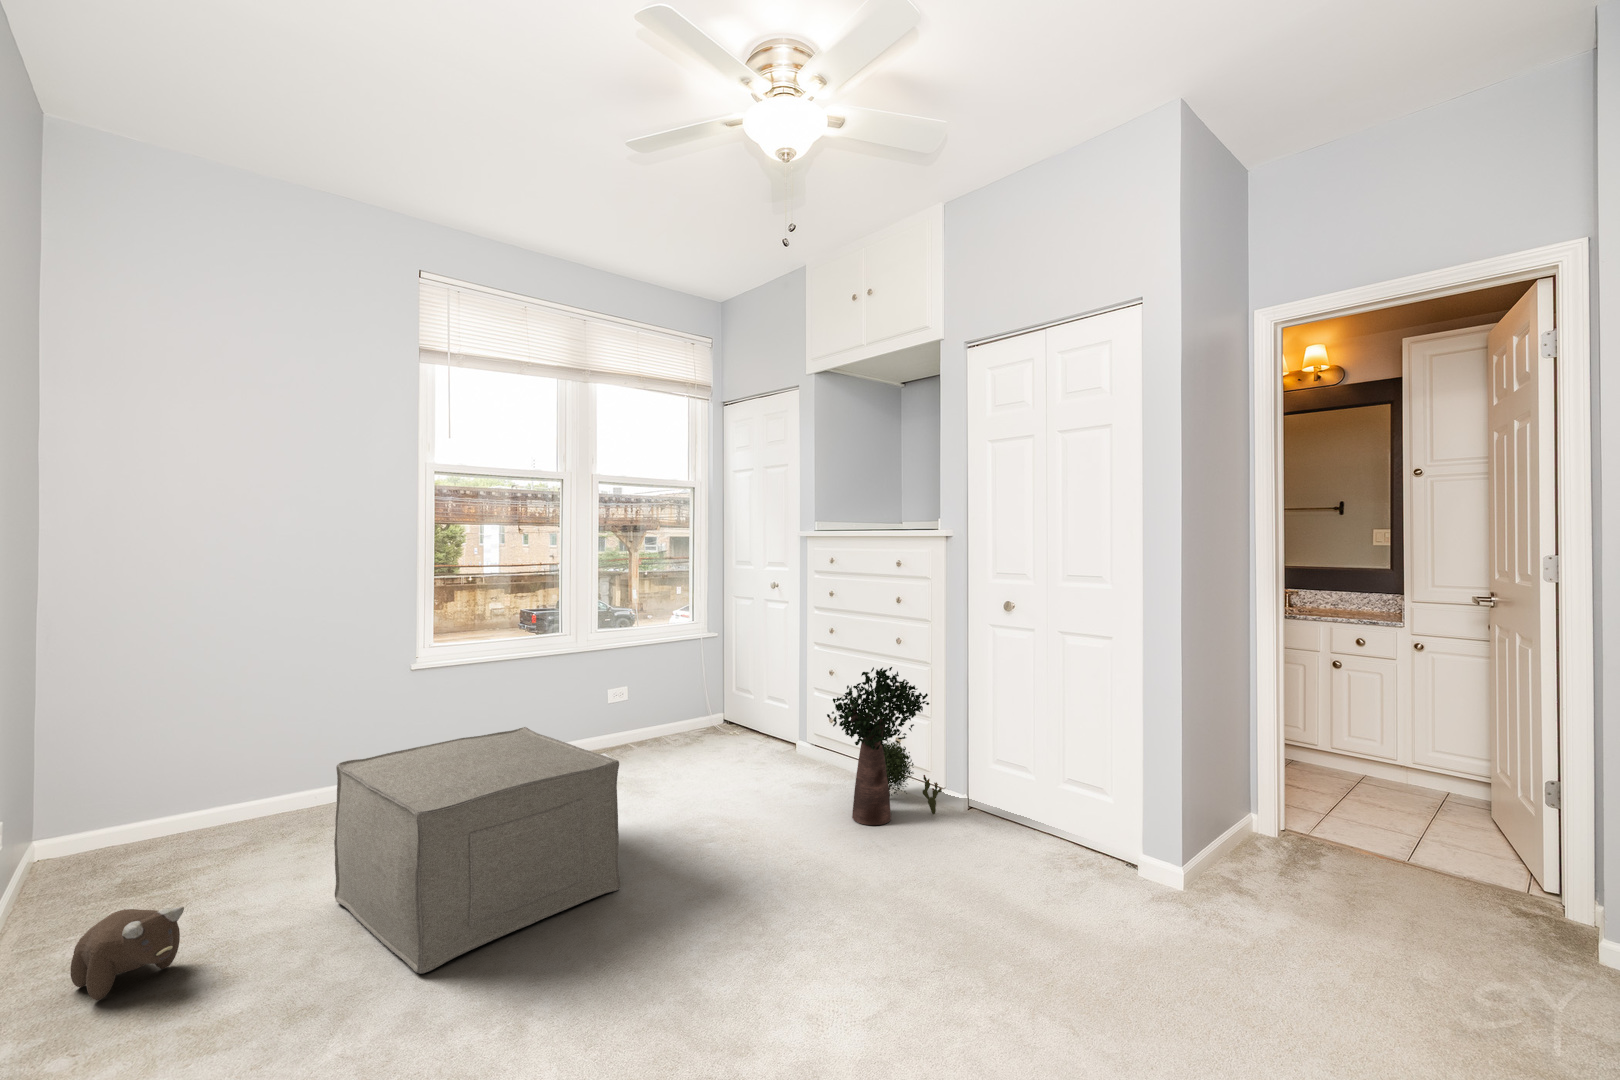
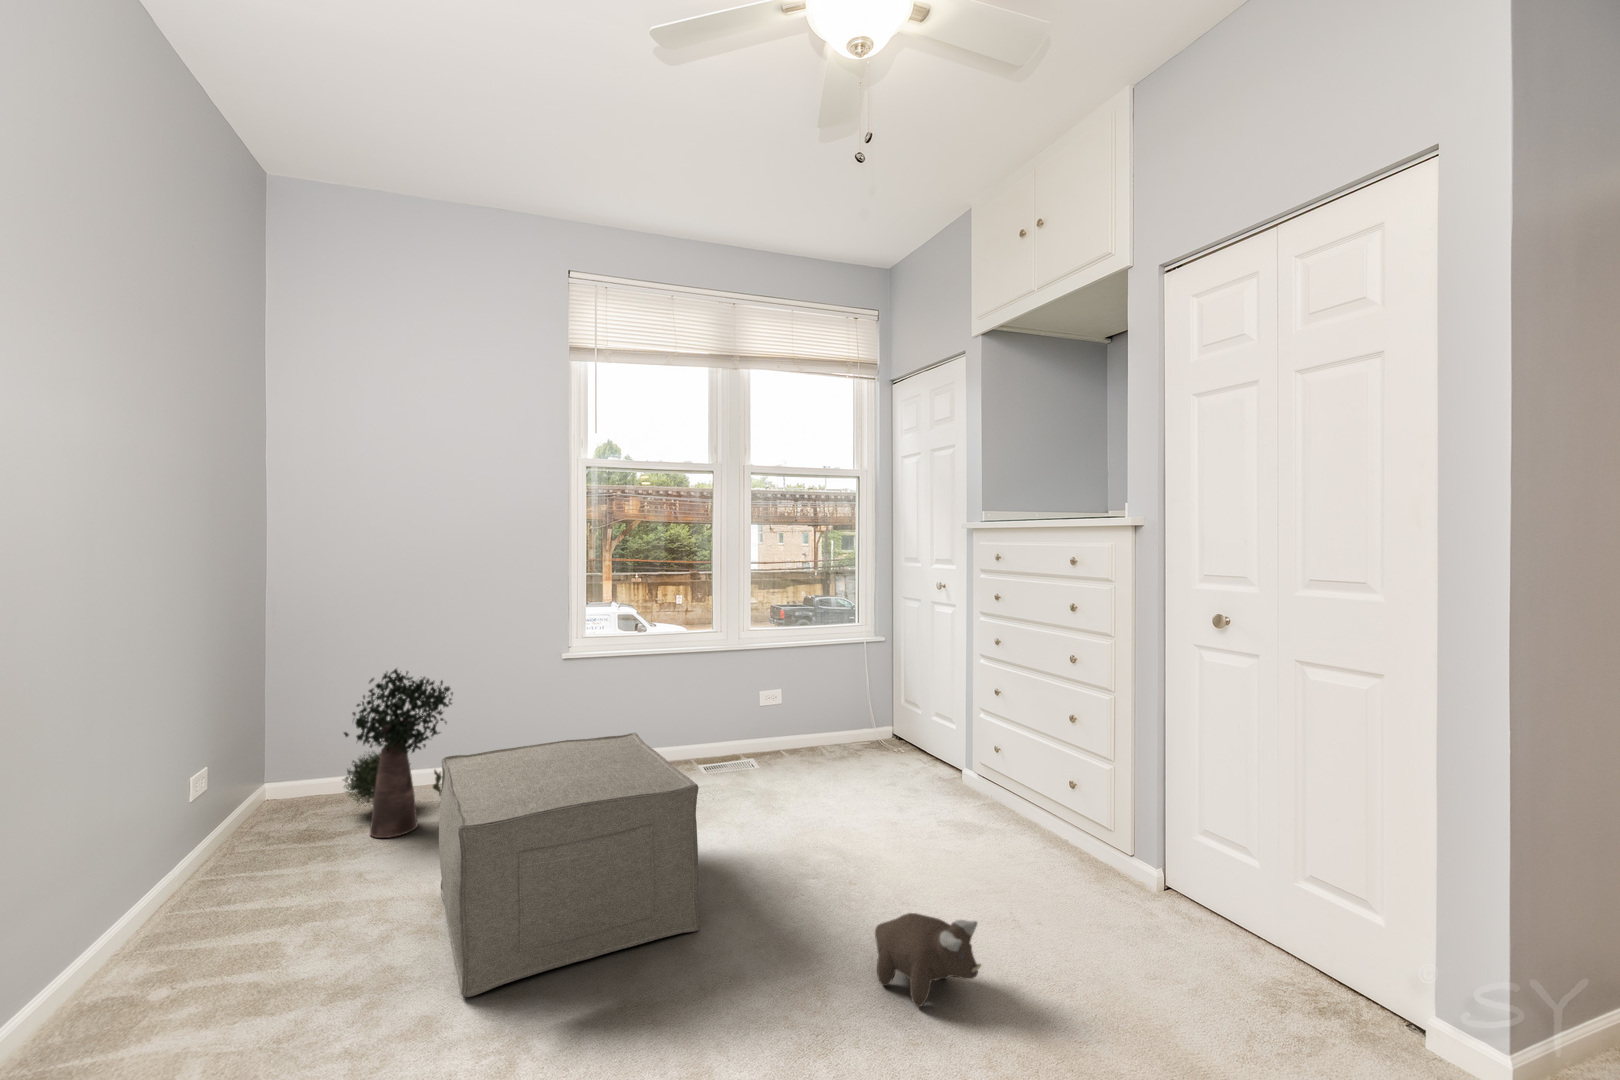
potted plant: present [827,667,942,825] -> present [344,669,453,838]
plush toy: present [71,906,184,1000] -> present [875,913,981,1007]

